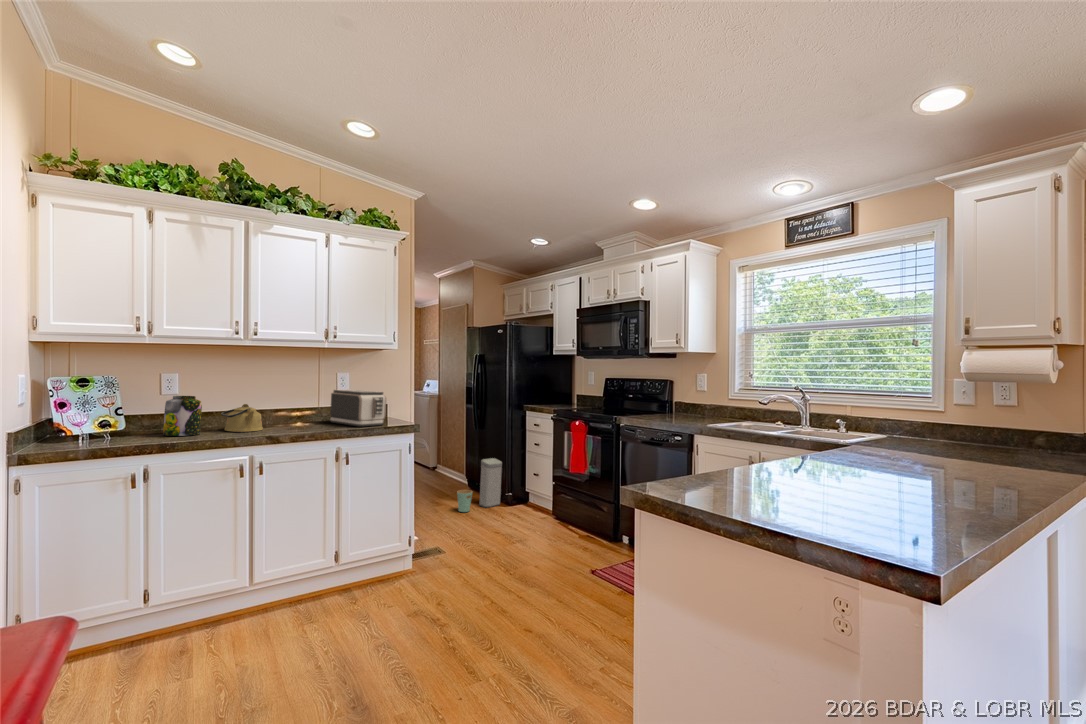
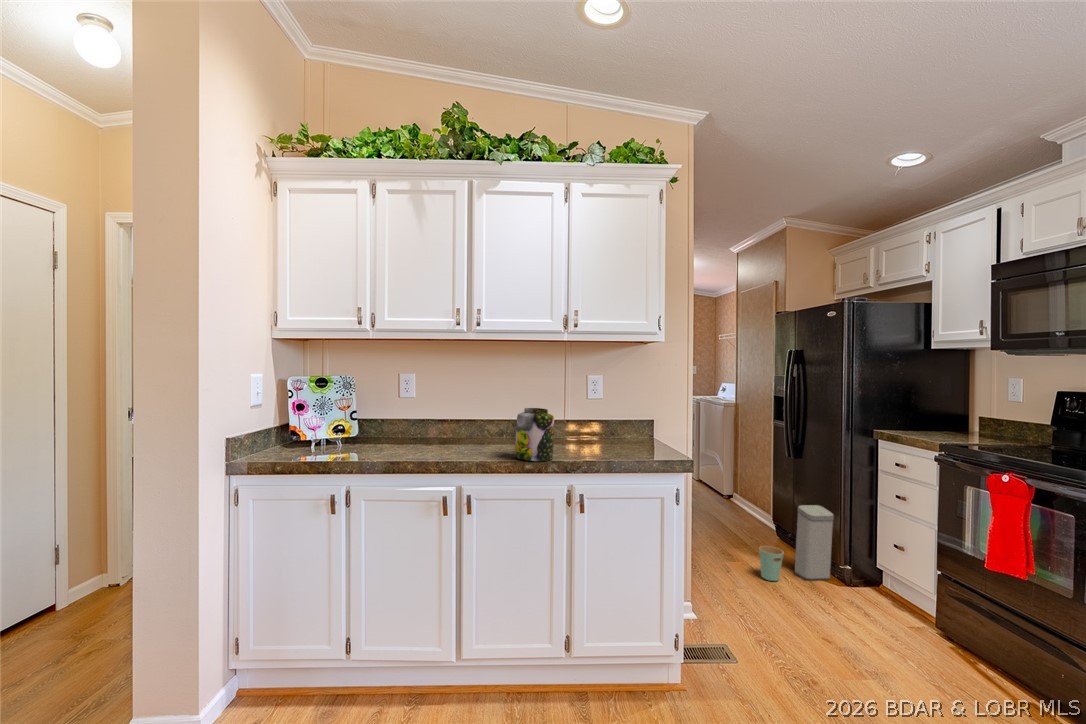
toaster: present [330,390,386,426] -> none [576,398,647,454]
jar: present [163,396,202,436] -> present [515,408,554,461]
kettle: present [221,404,263,432] -> none [449,413,492,449]

